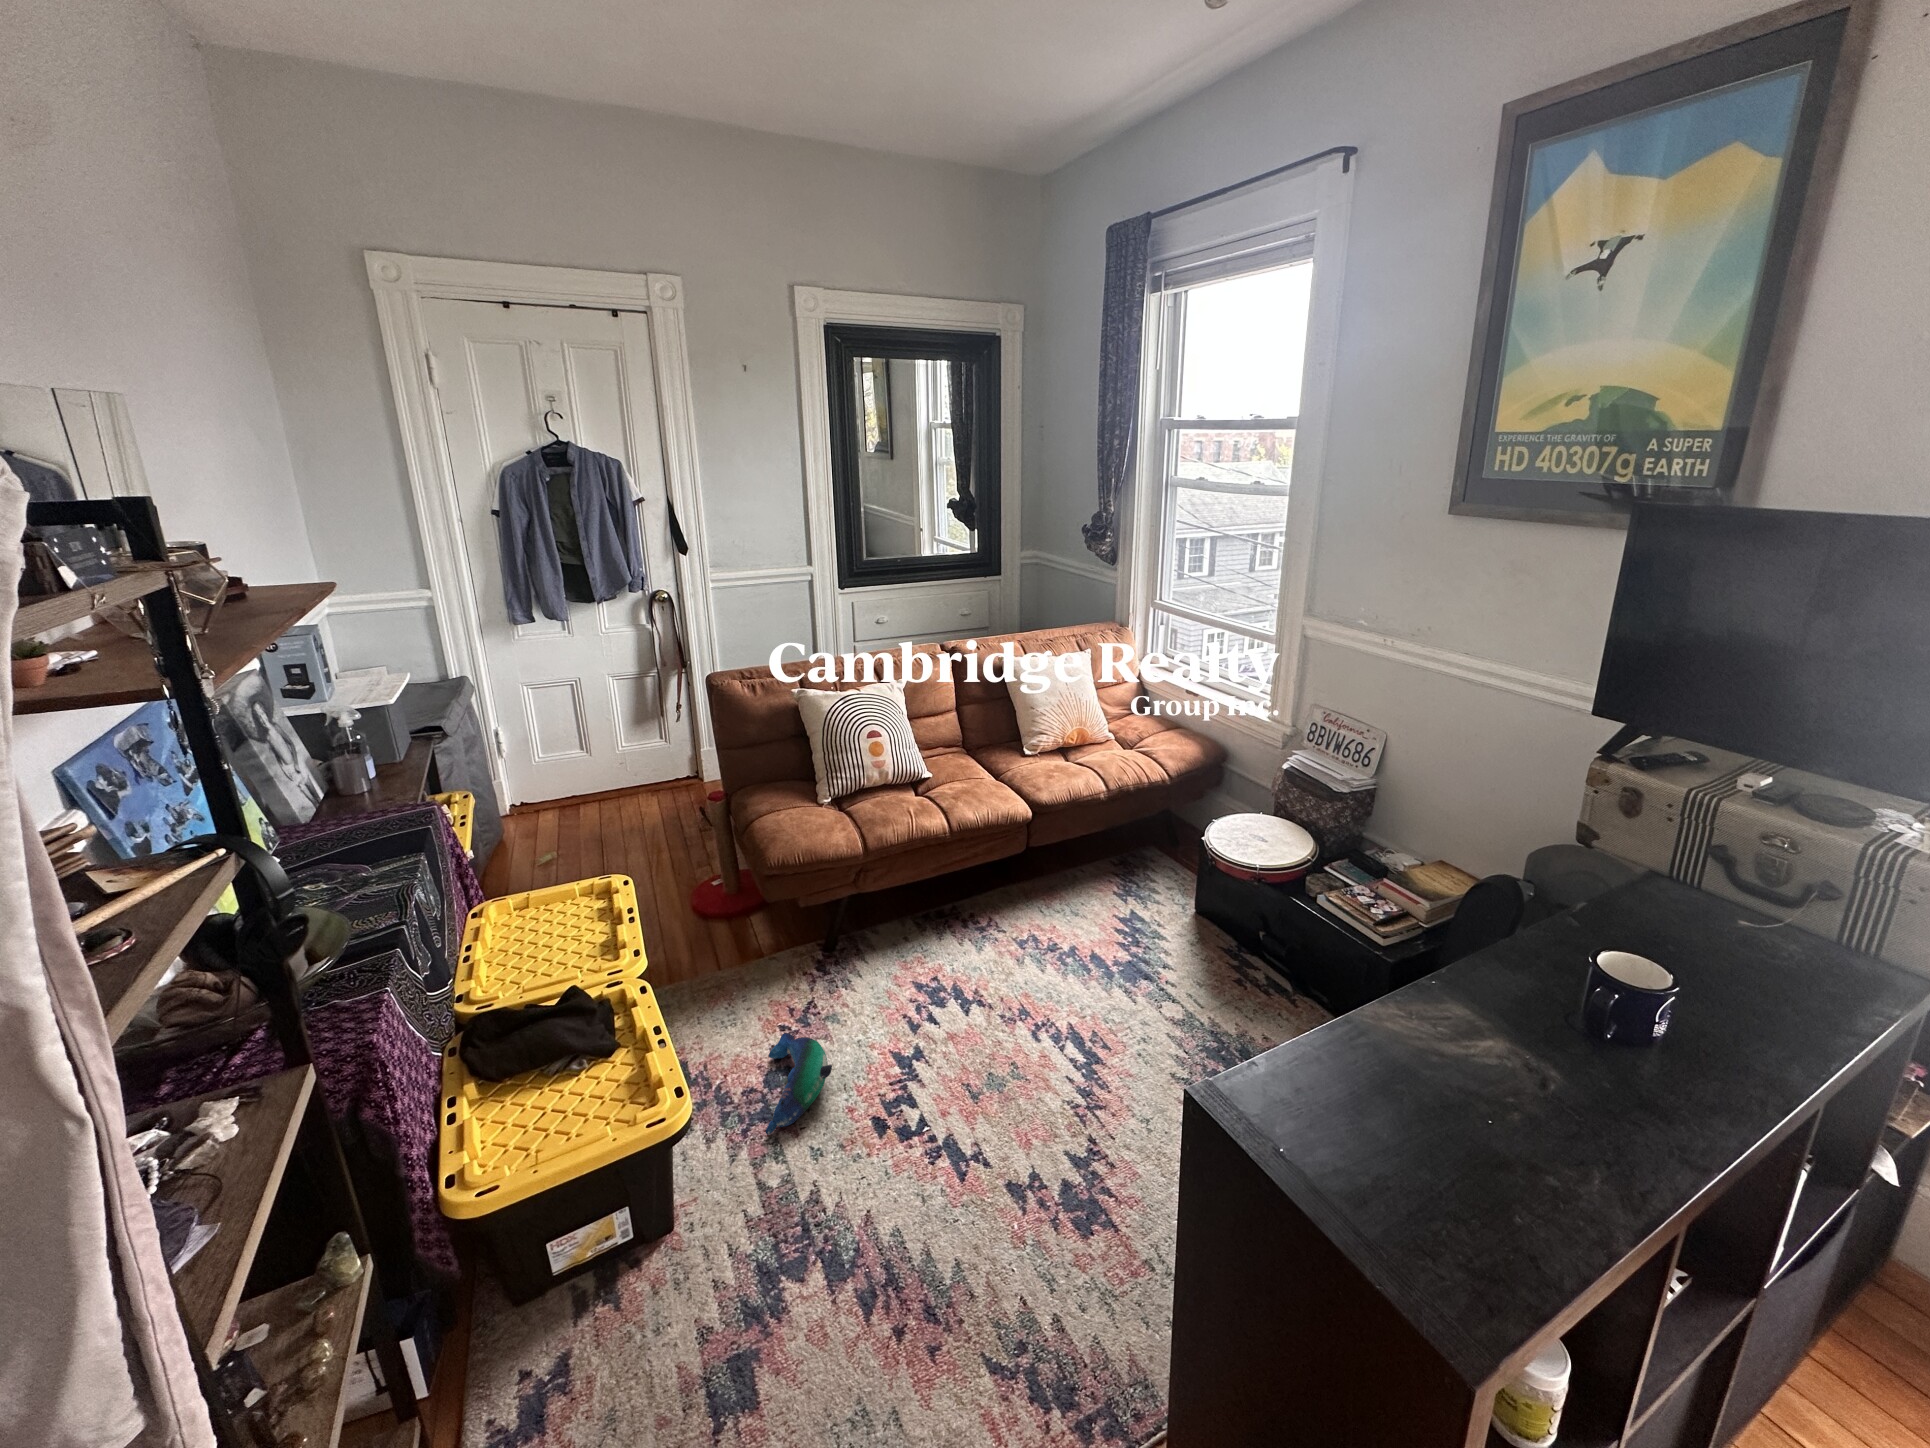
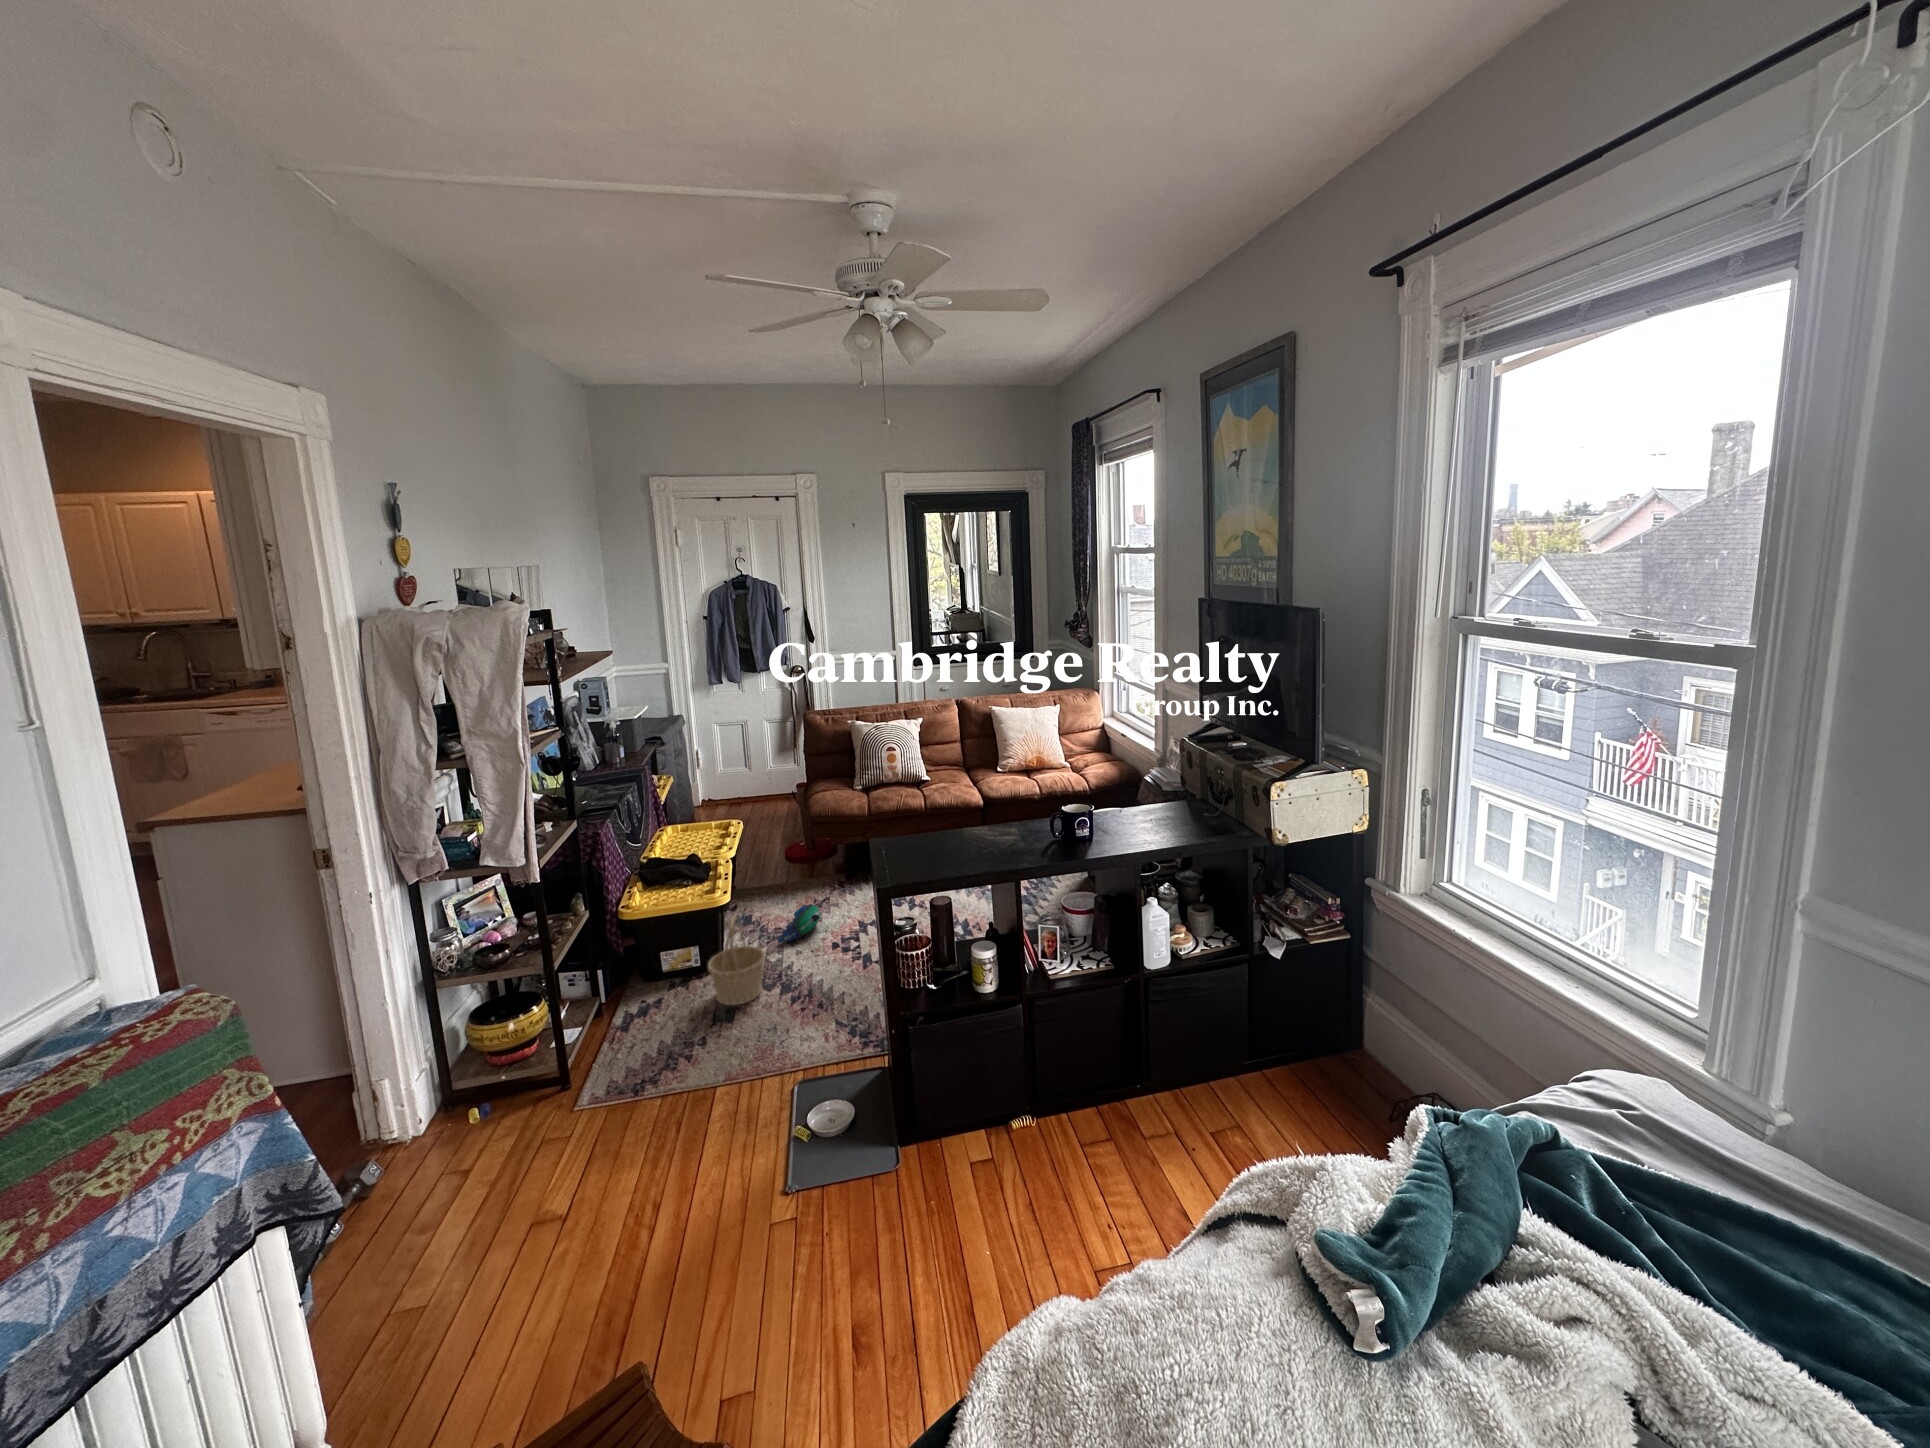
basket: none [670,1155,791,1348] -> present [708,915,765,1005]

